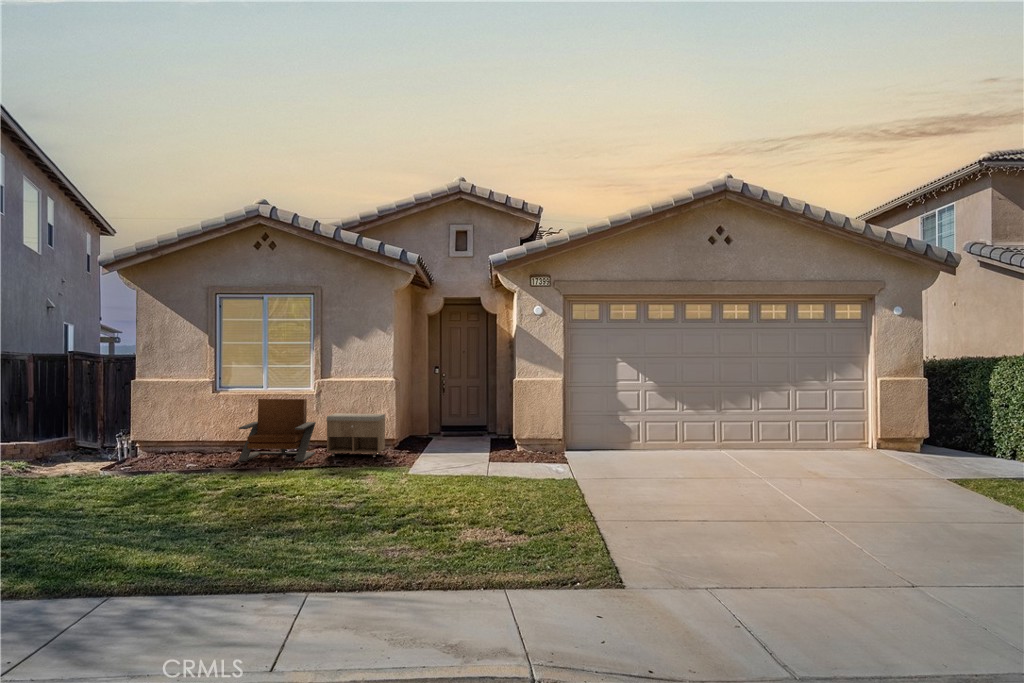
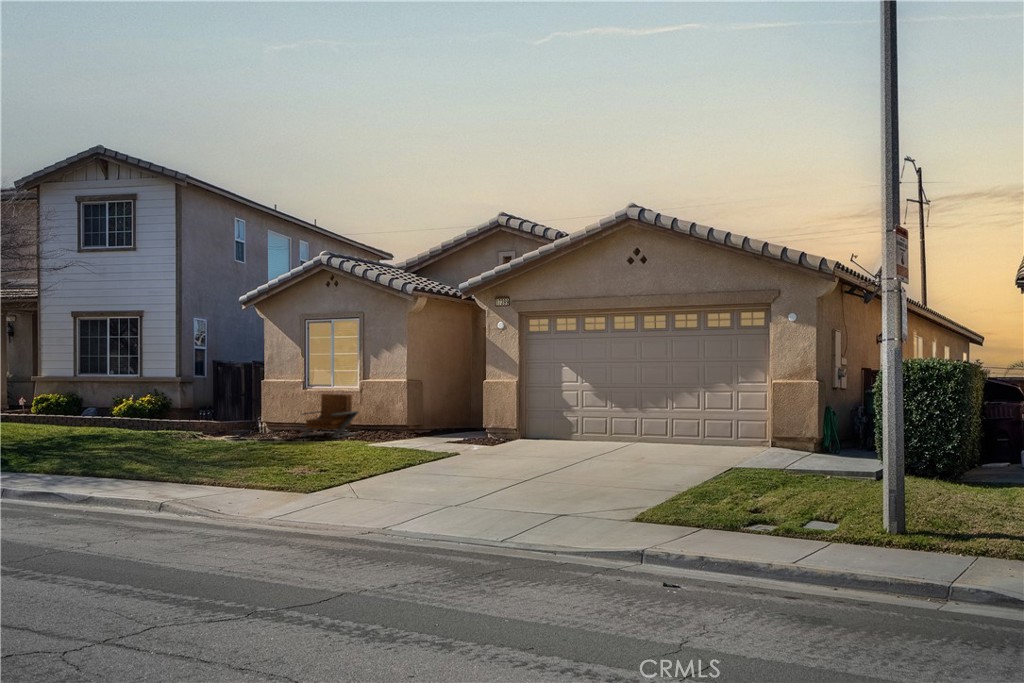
storage bench: present [326,413,385,457] -> none [357,405,402,437]

